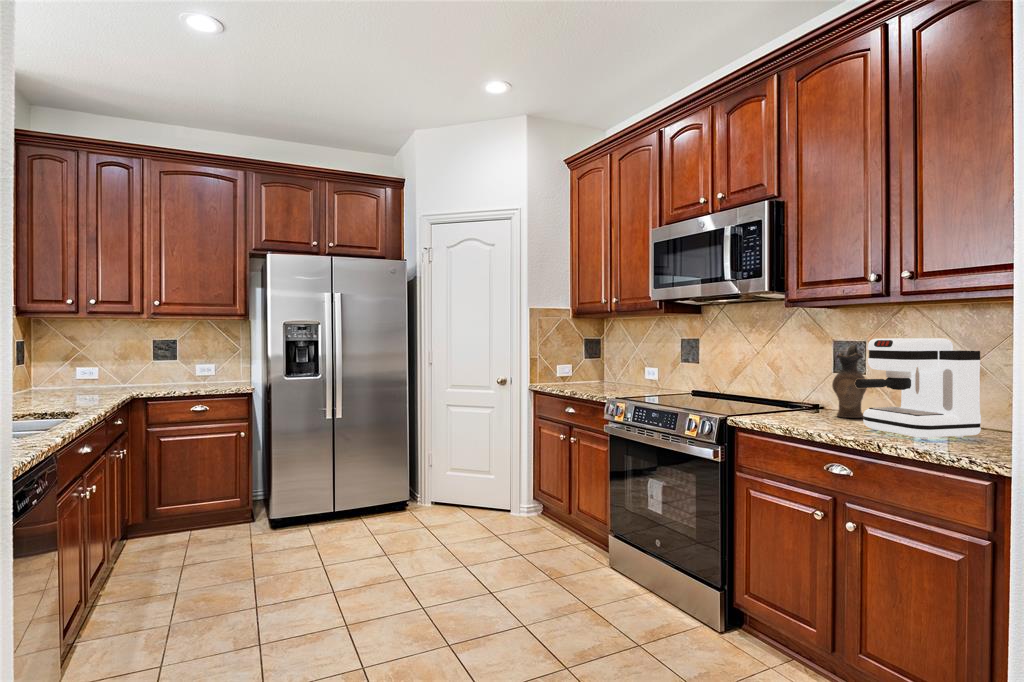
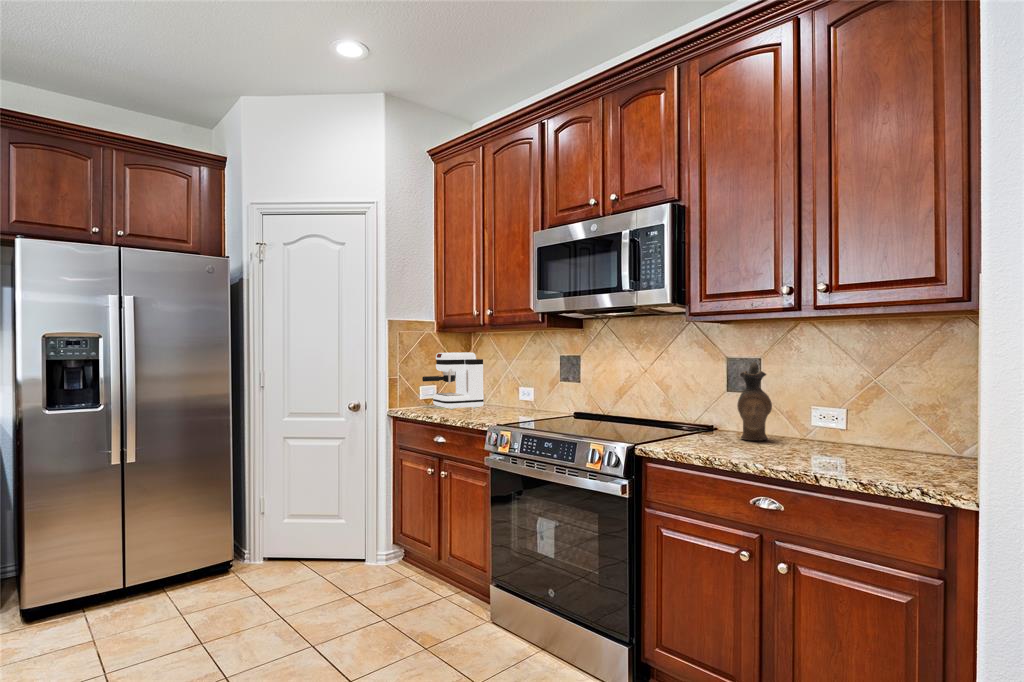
coffee maker: present [855,338,981,440] -> present [422,352,484,409]

